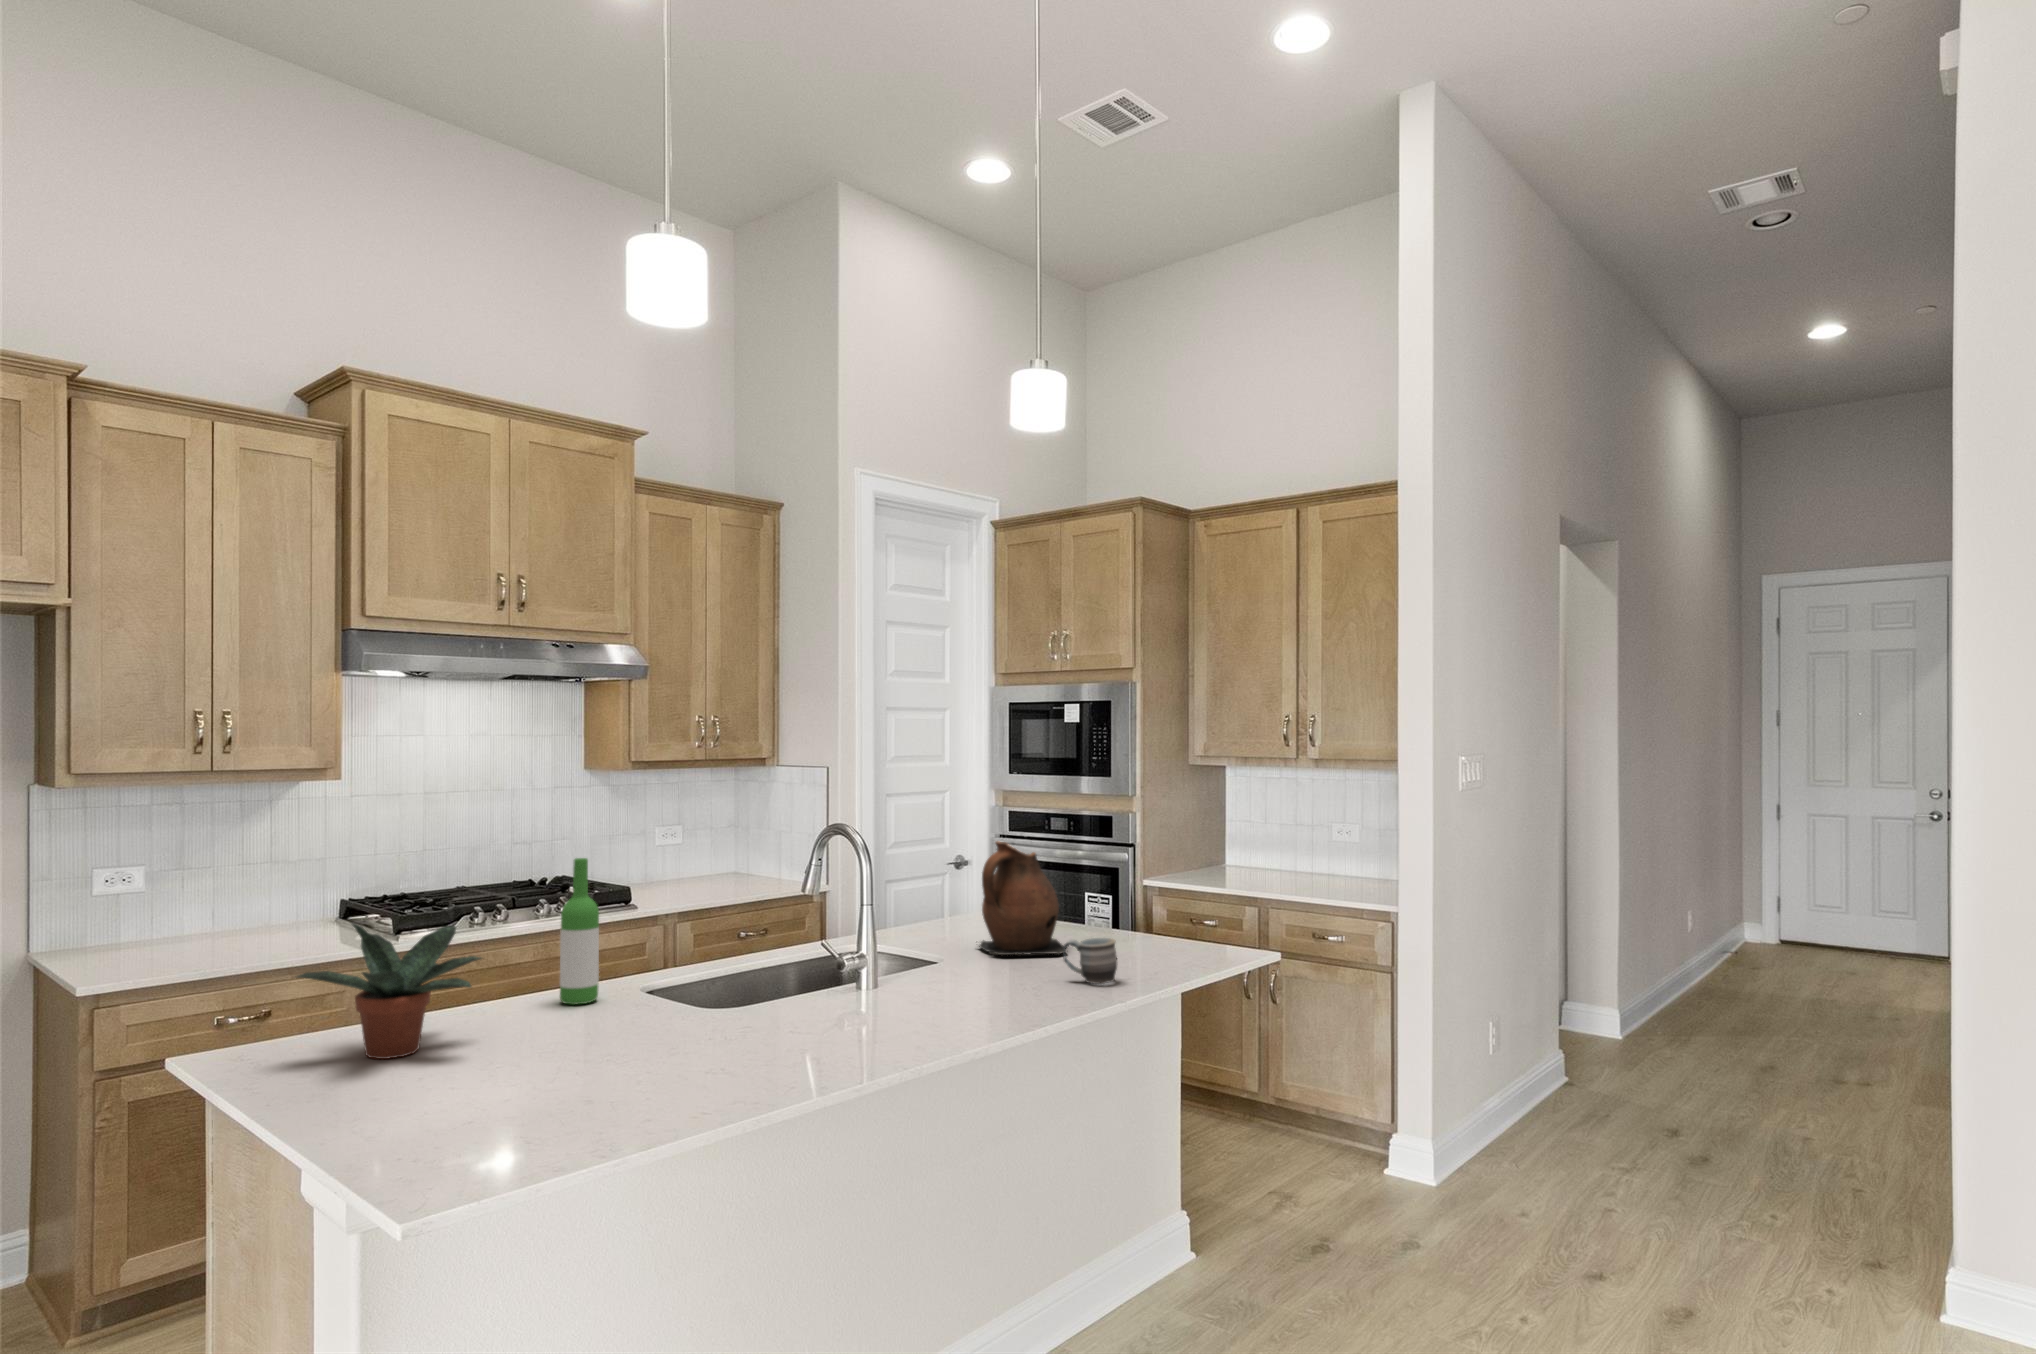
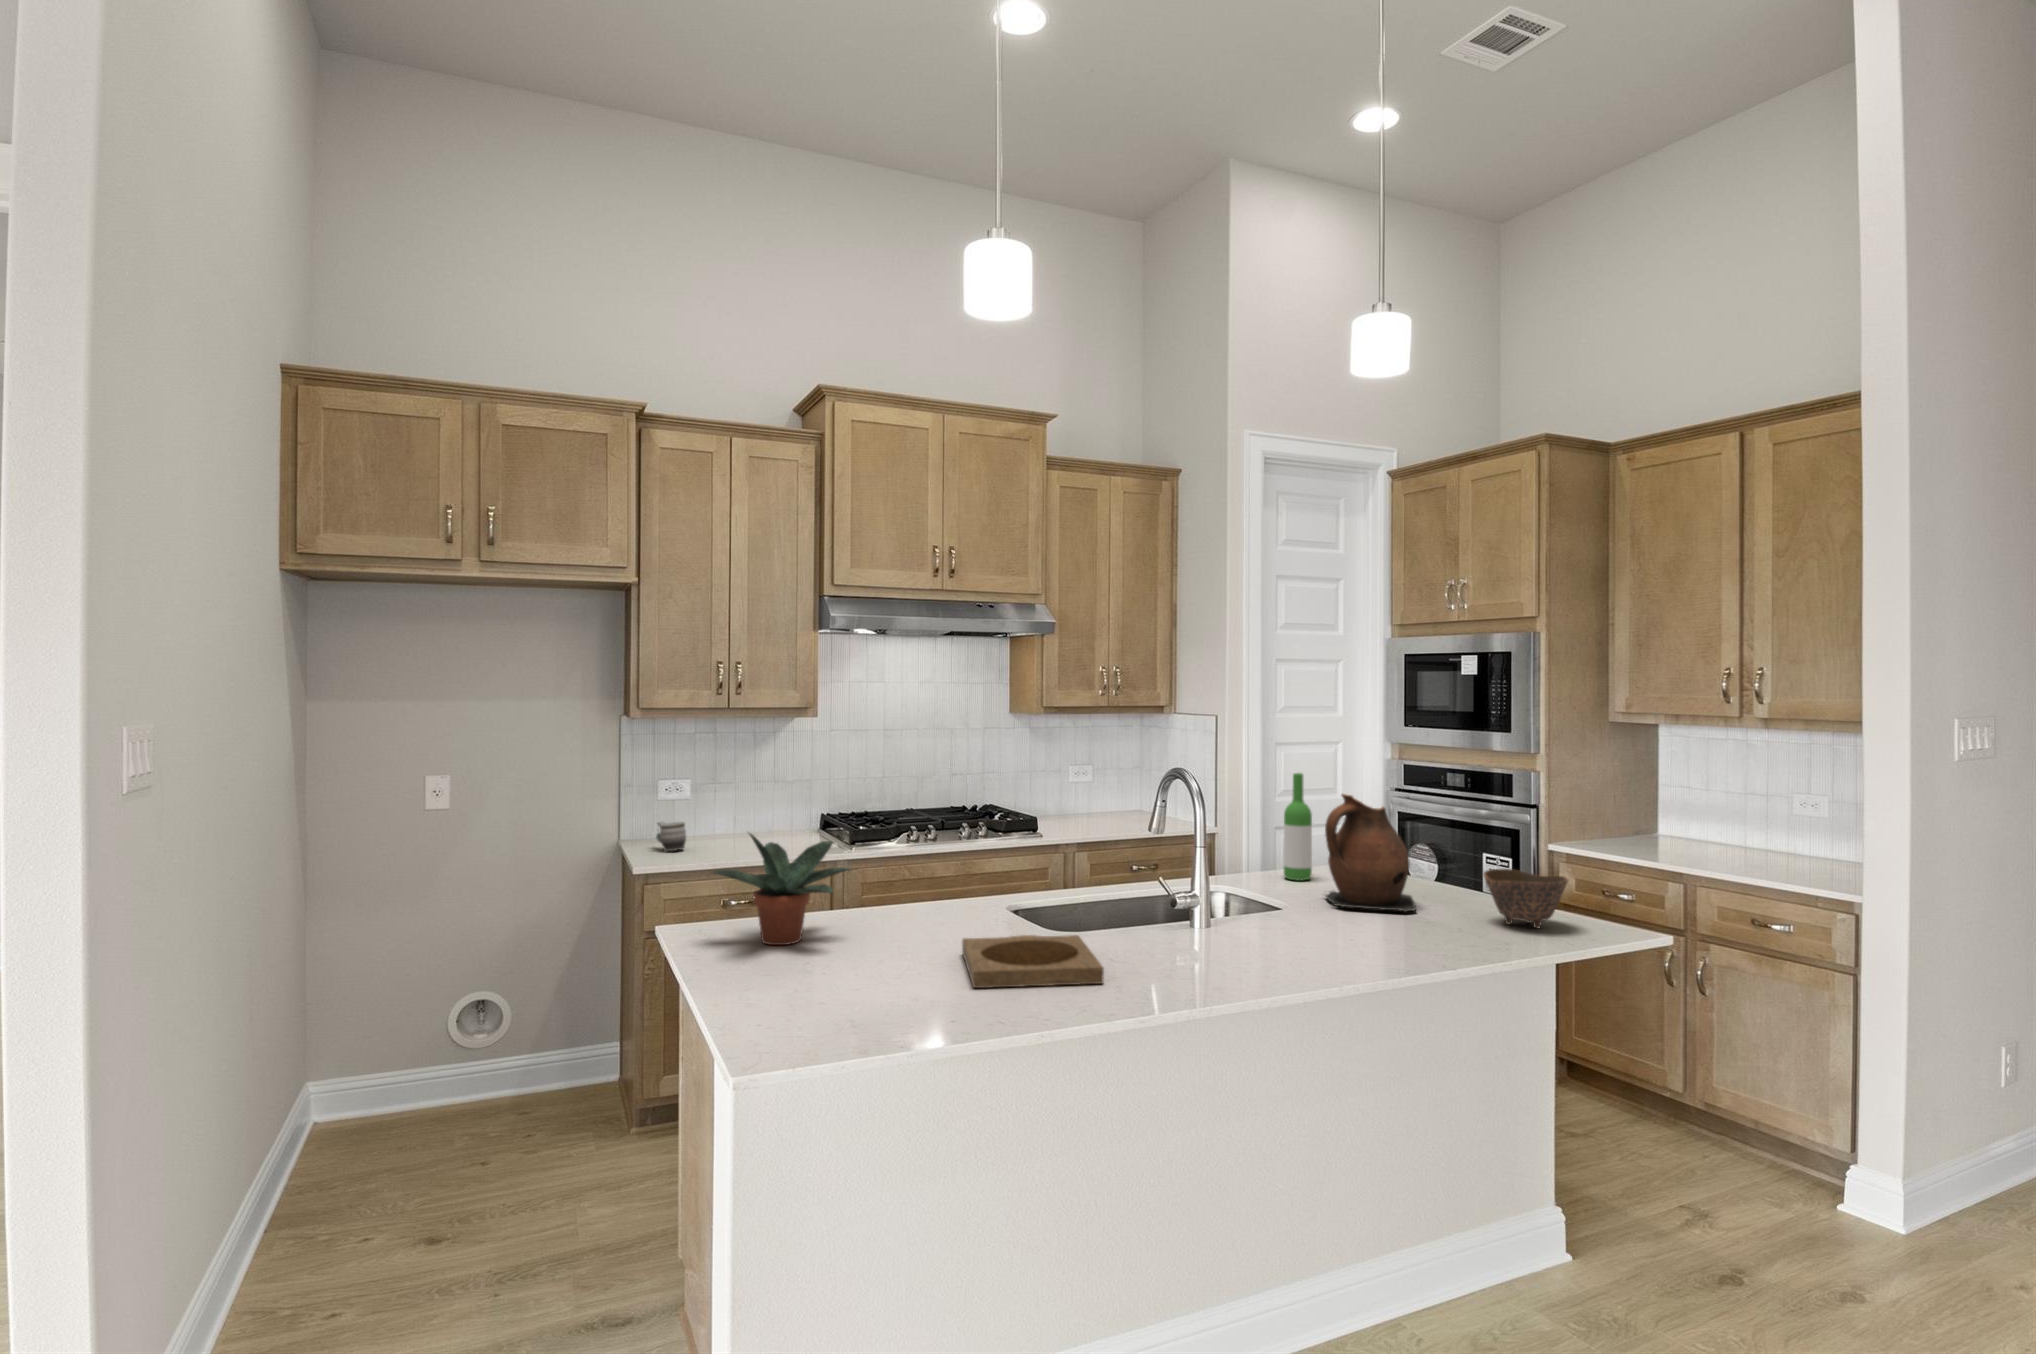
wine bottle: present [560,858,599,1004] -> present [1284,773,1312,881]
bowl: none [1128,905,1201,959] -> present [1484,869,1568,928]
mug: present [1064,938,1117,984] -> present [656,822,686,851]
tray: none [632,1008,809,1075] -> present [962,935,1104,988]

